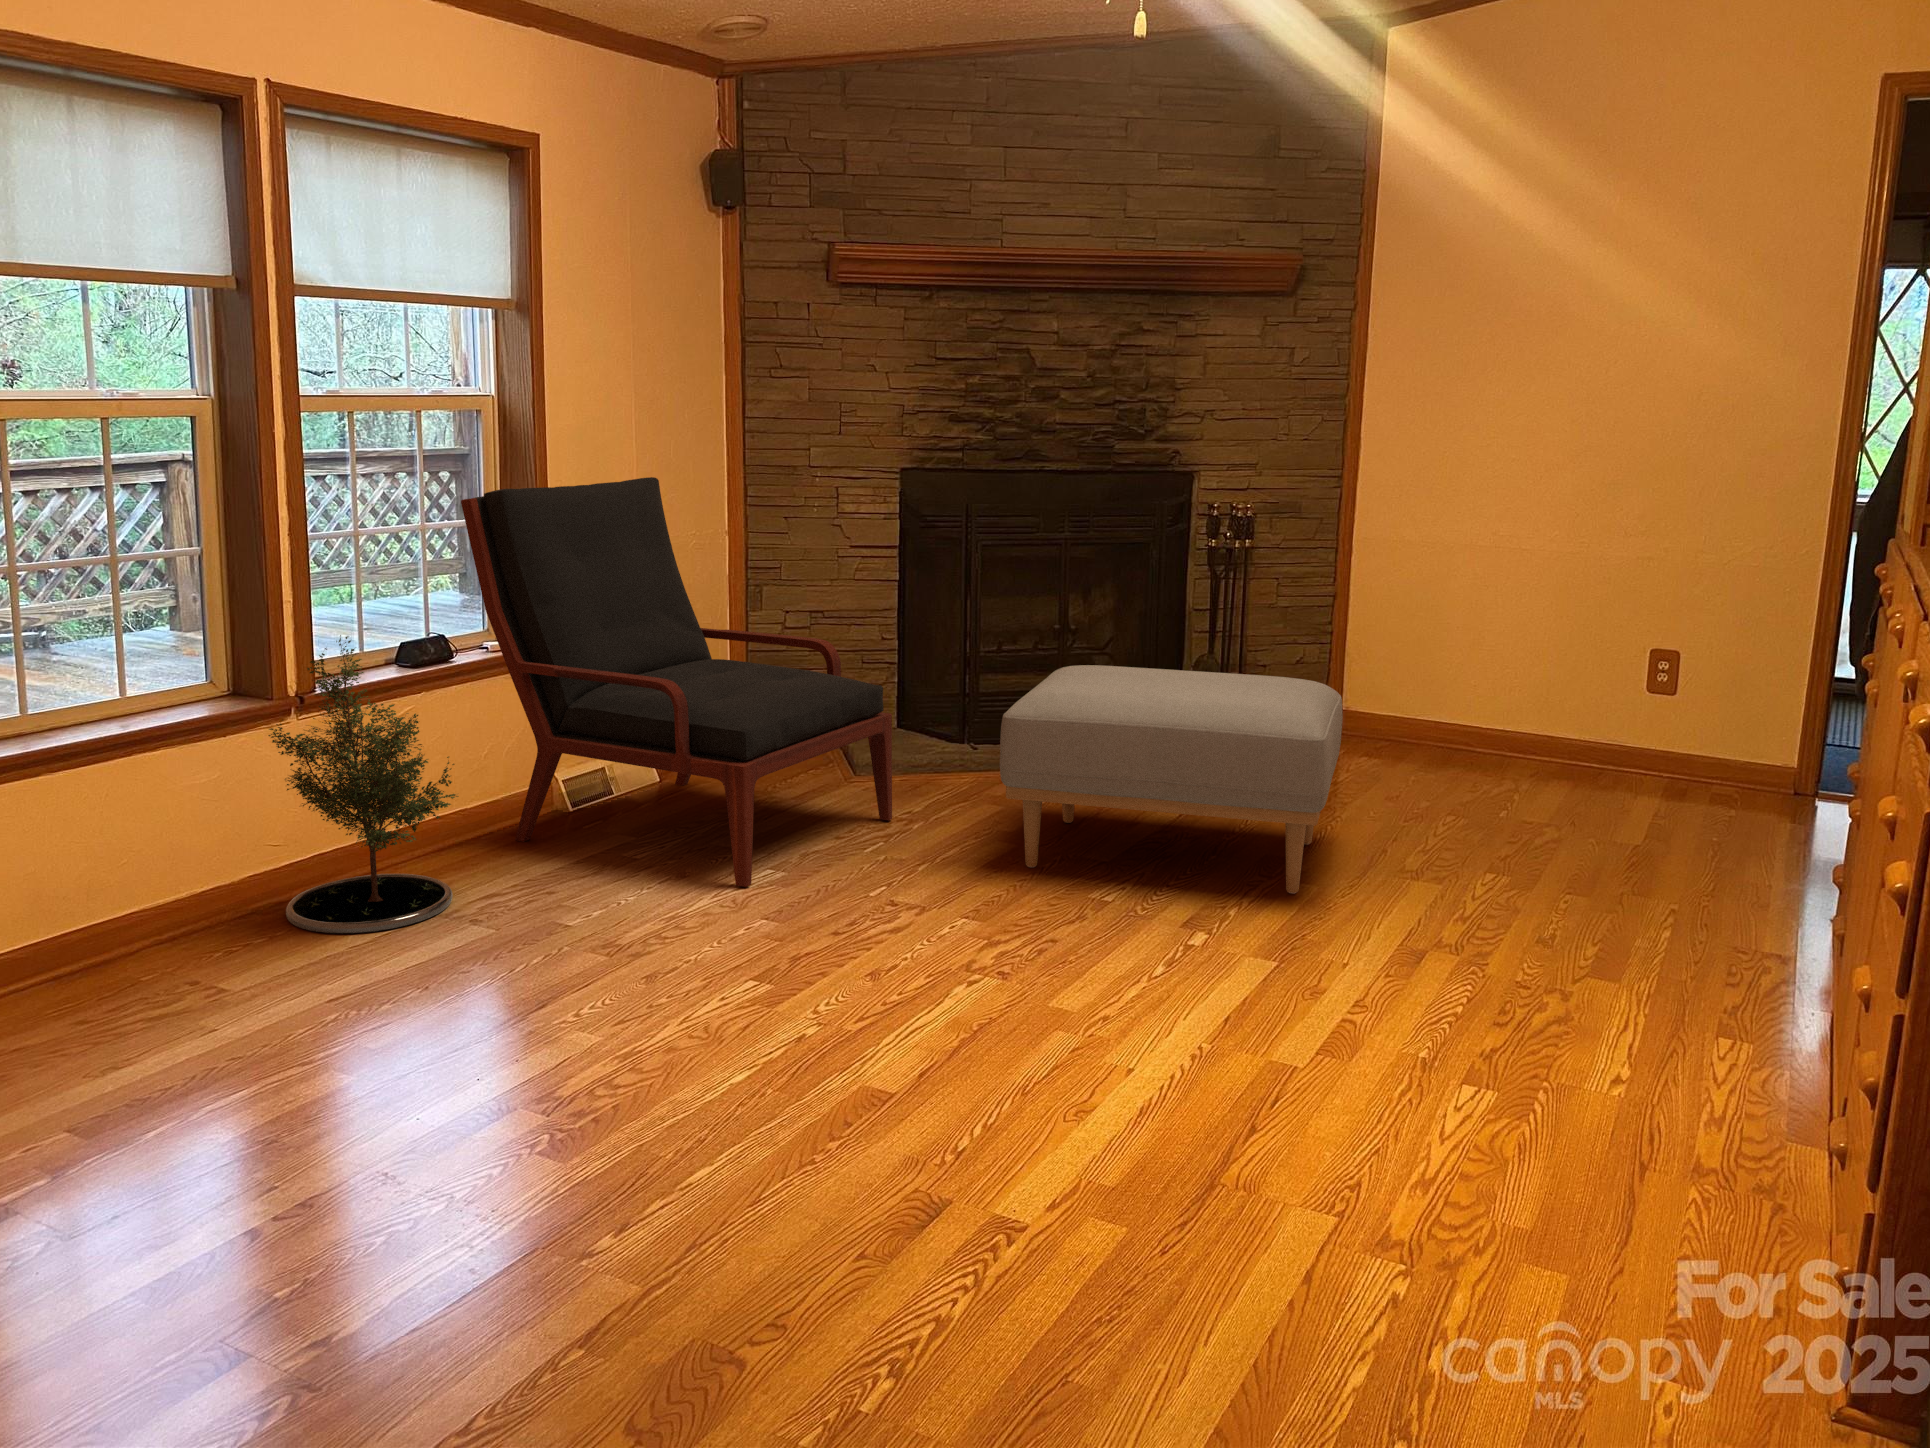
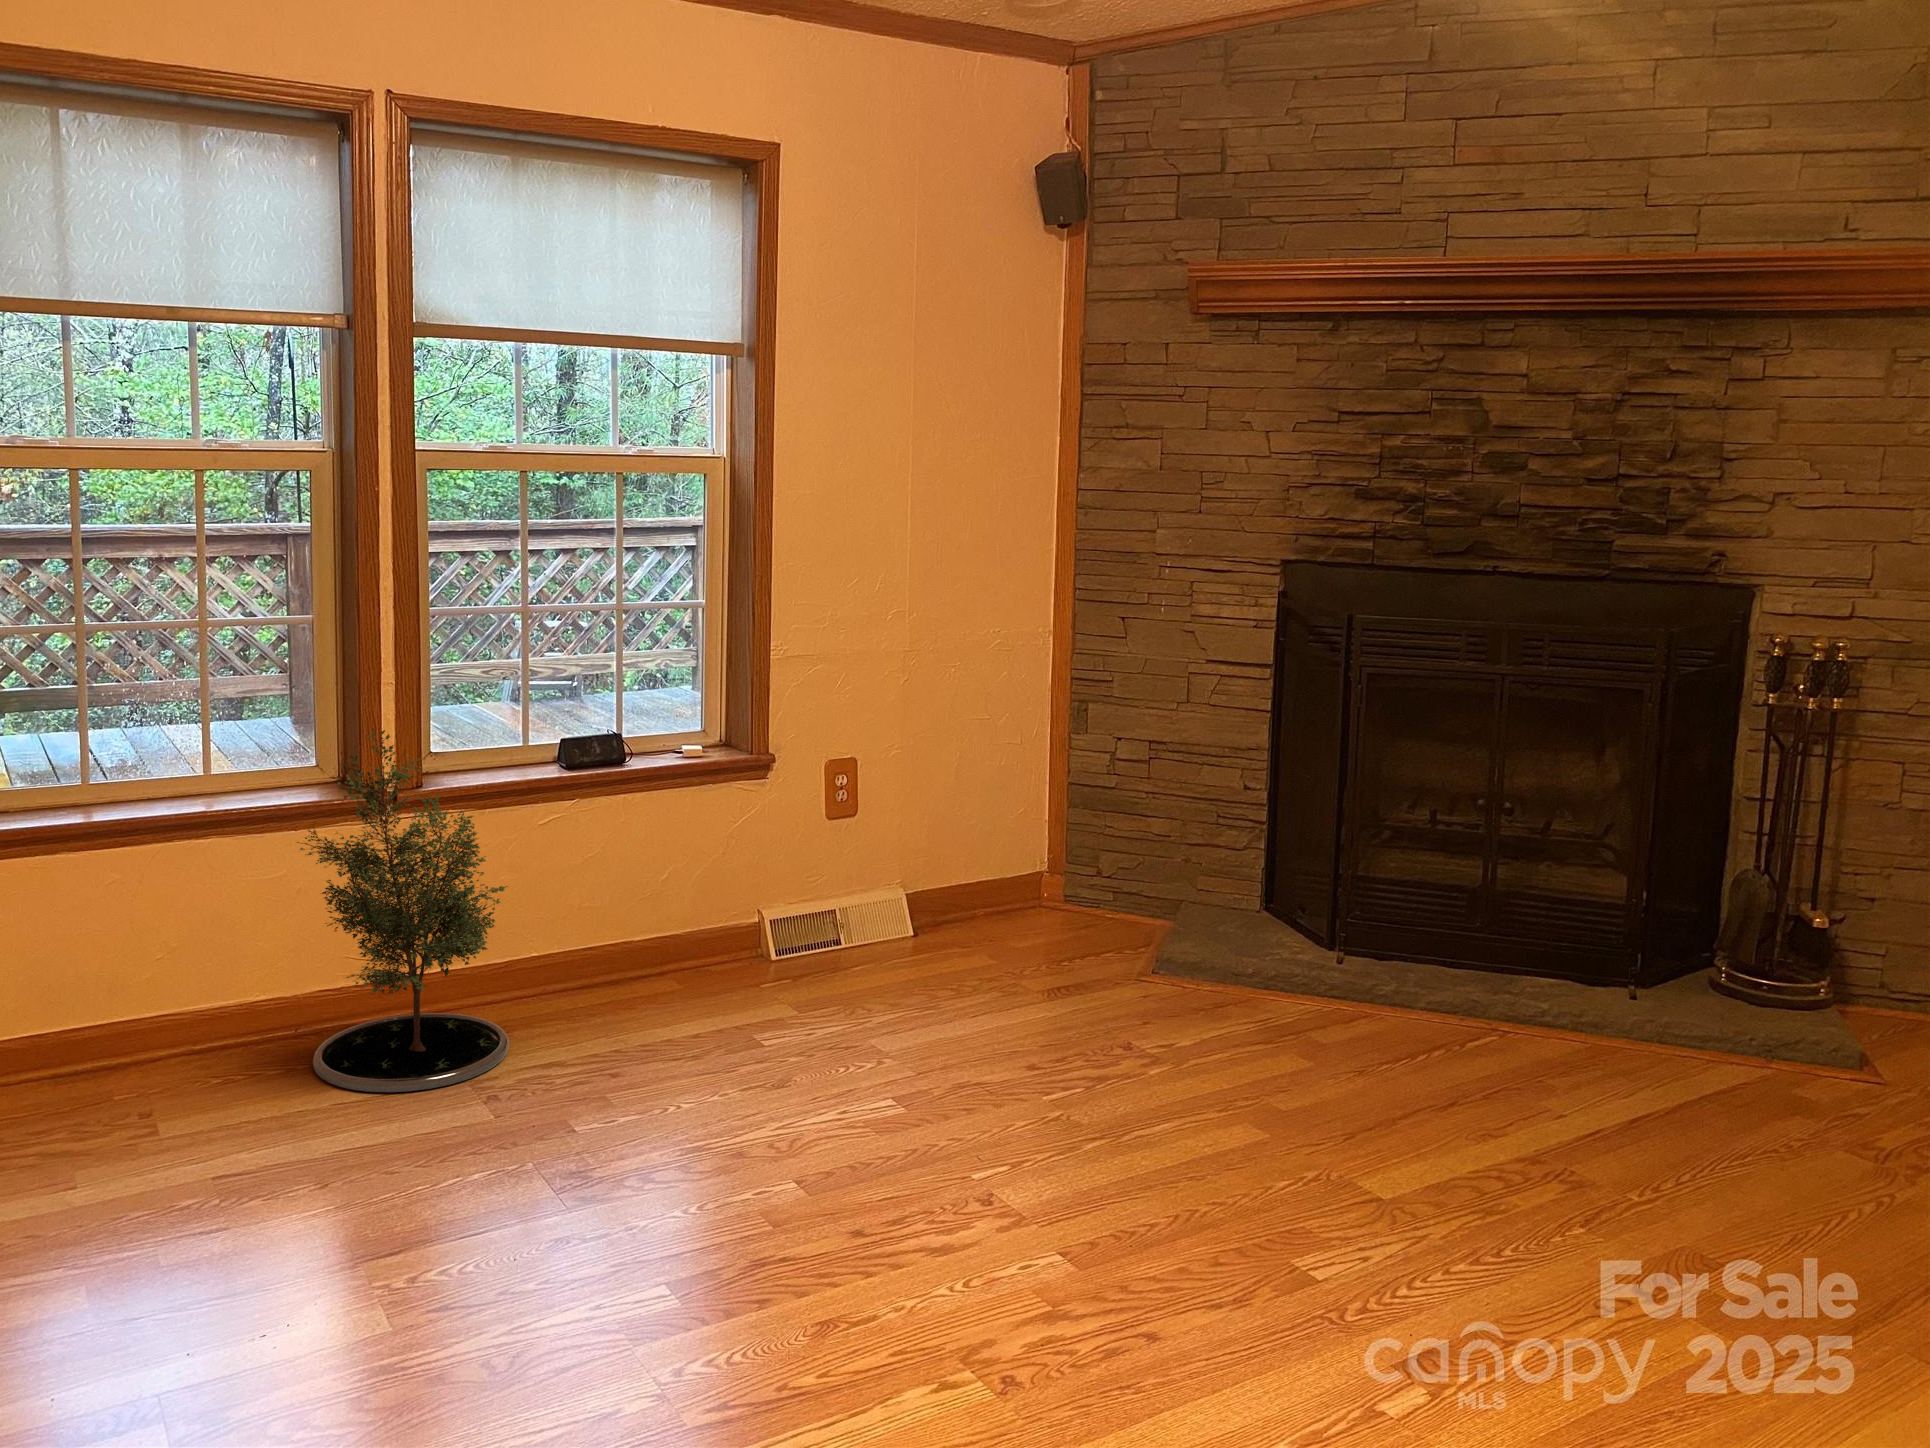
armchair: present [461,477,892,887] -> none [632,559,1134,1123]
ottoman: present [1000,665,1343,894] -> none [1200,872,1863,1350]

